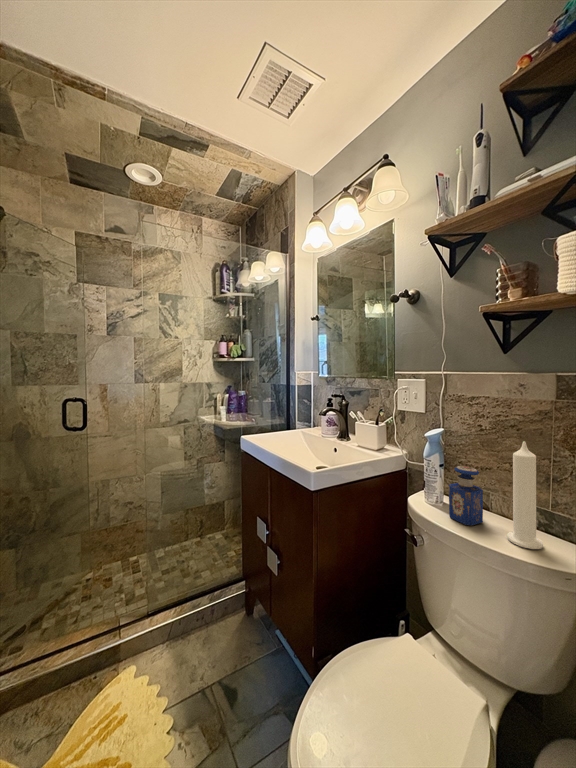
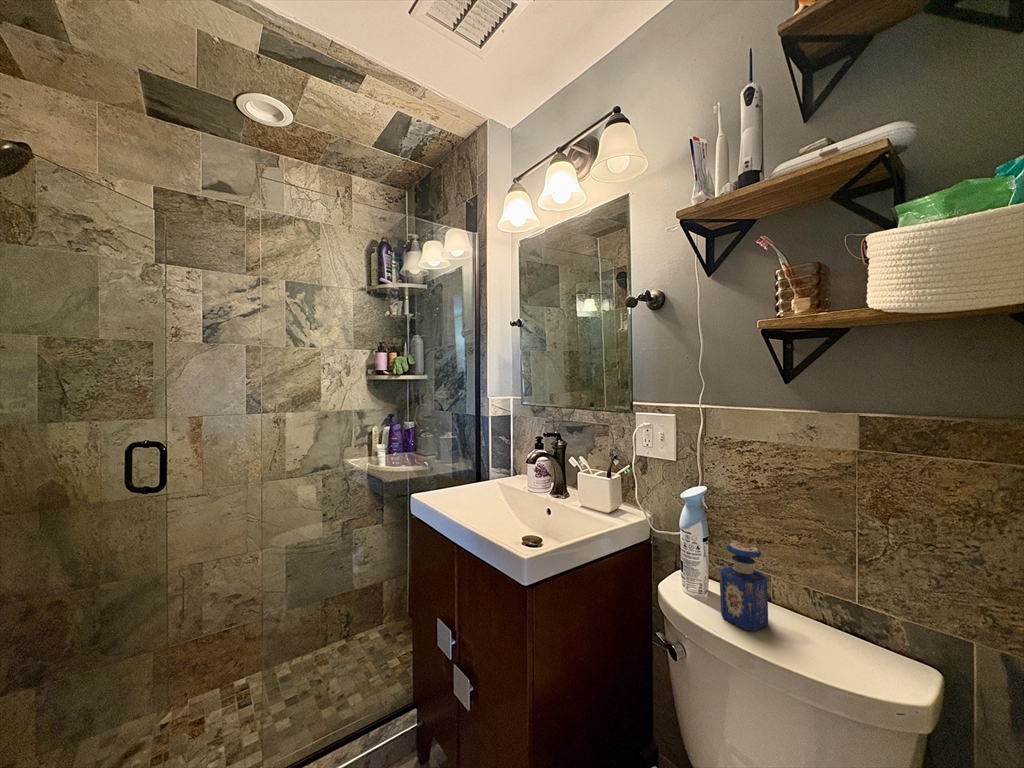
candle: present [507,441,543,549] -> none [805,511,857,667]

